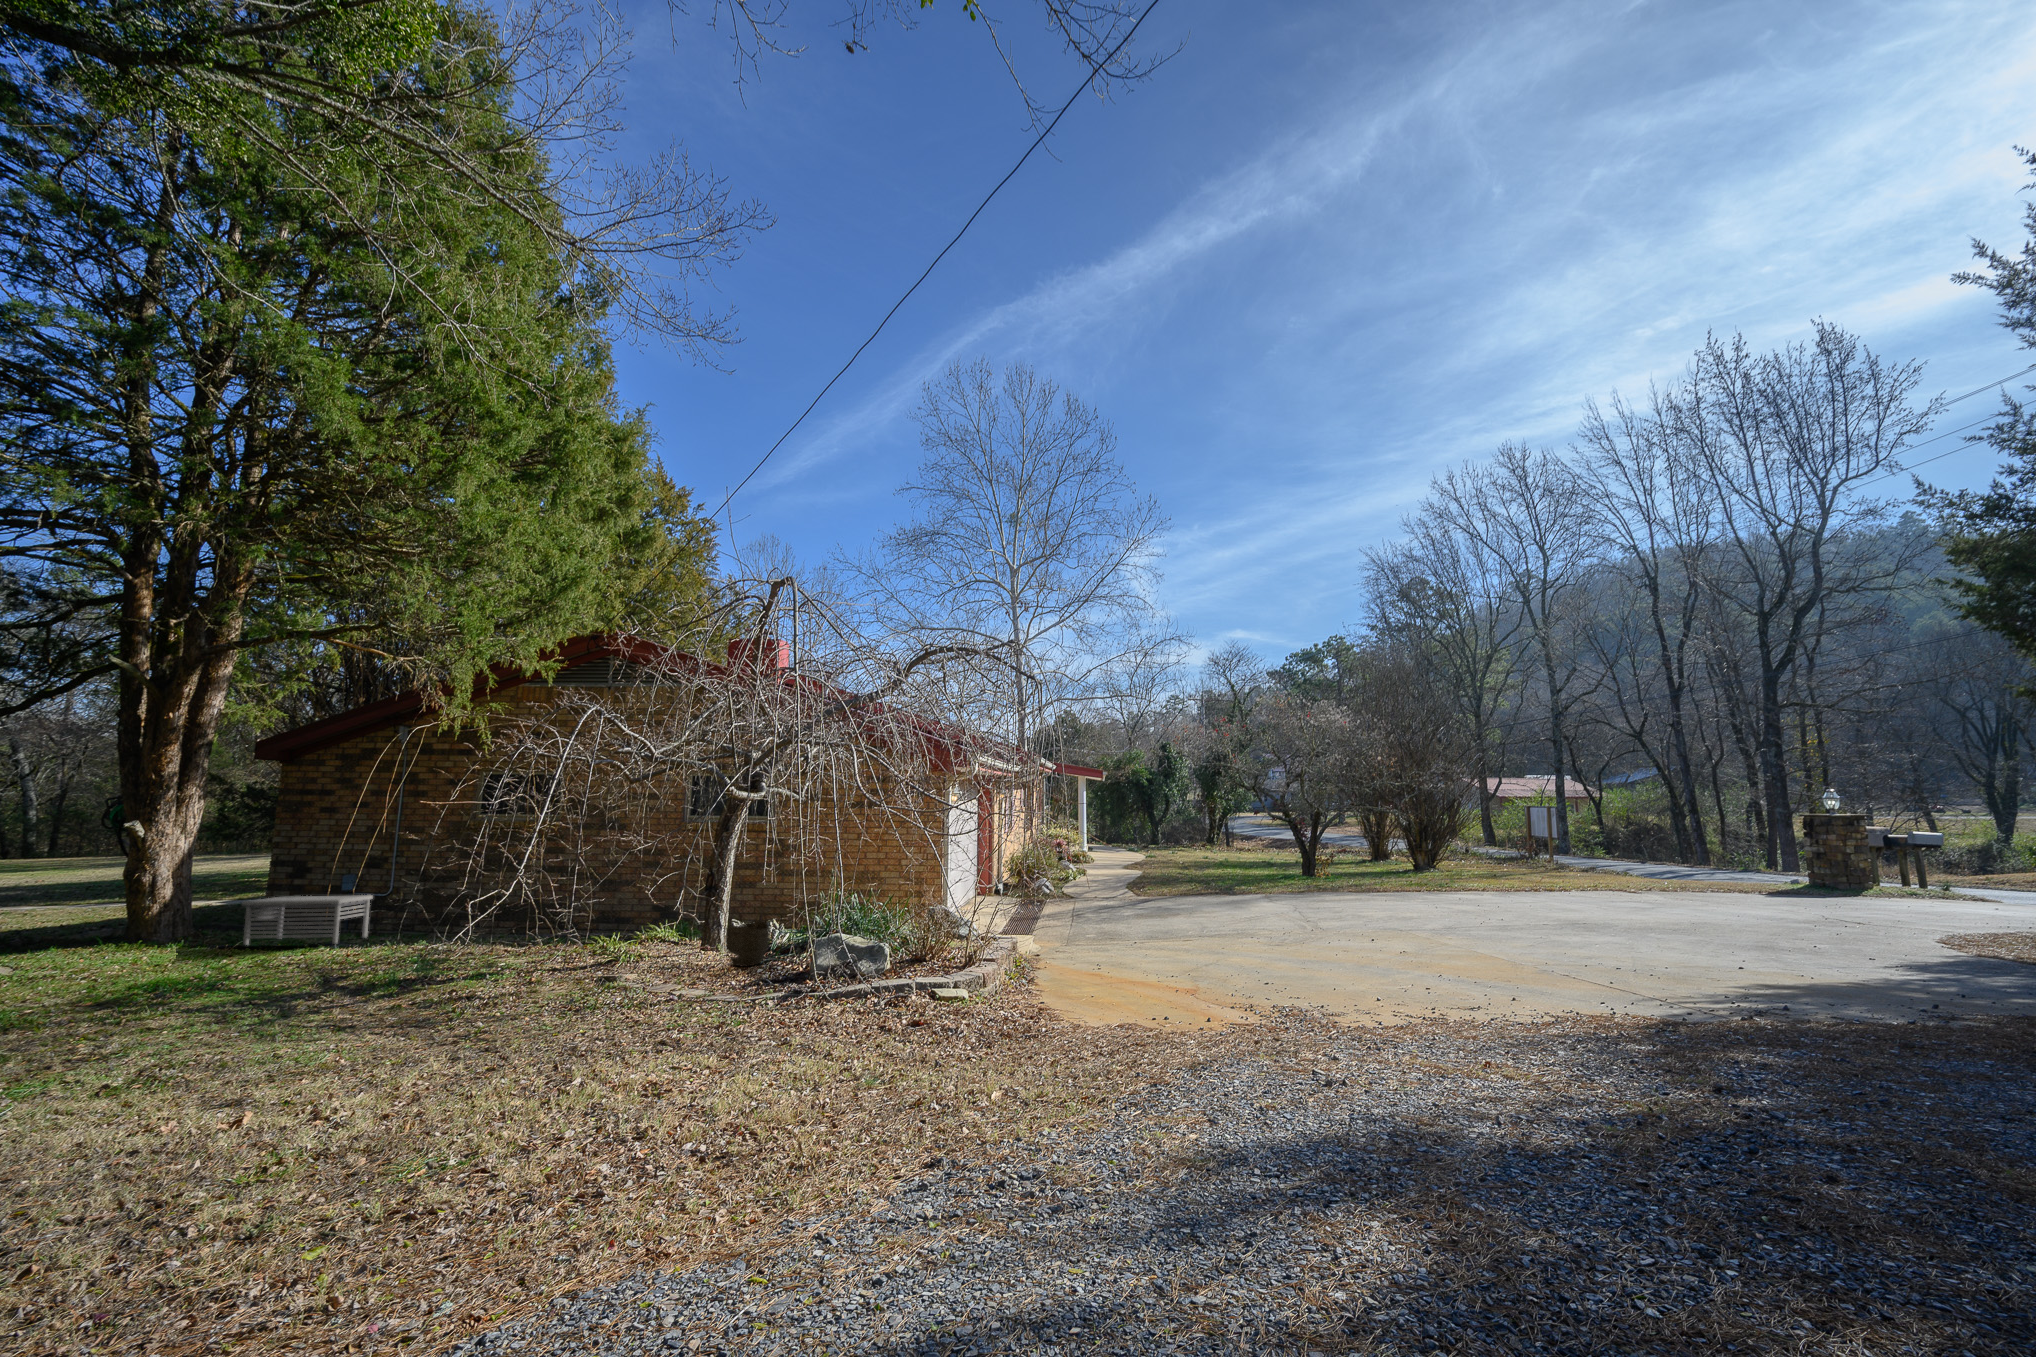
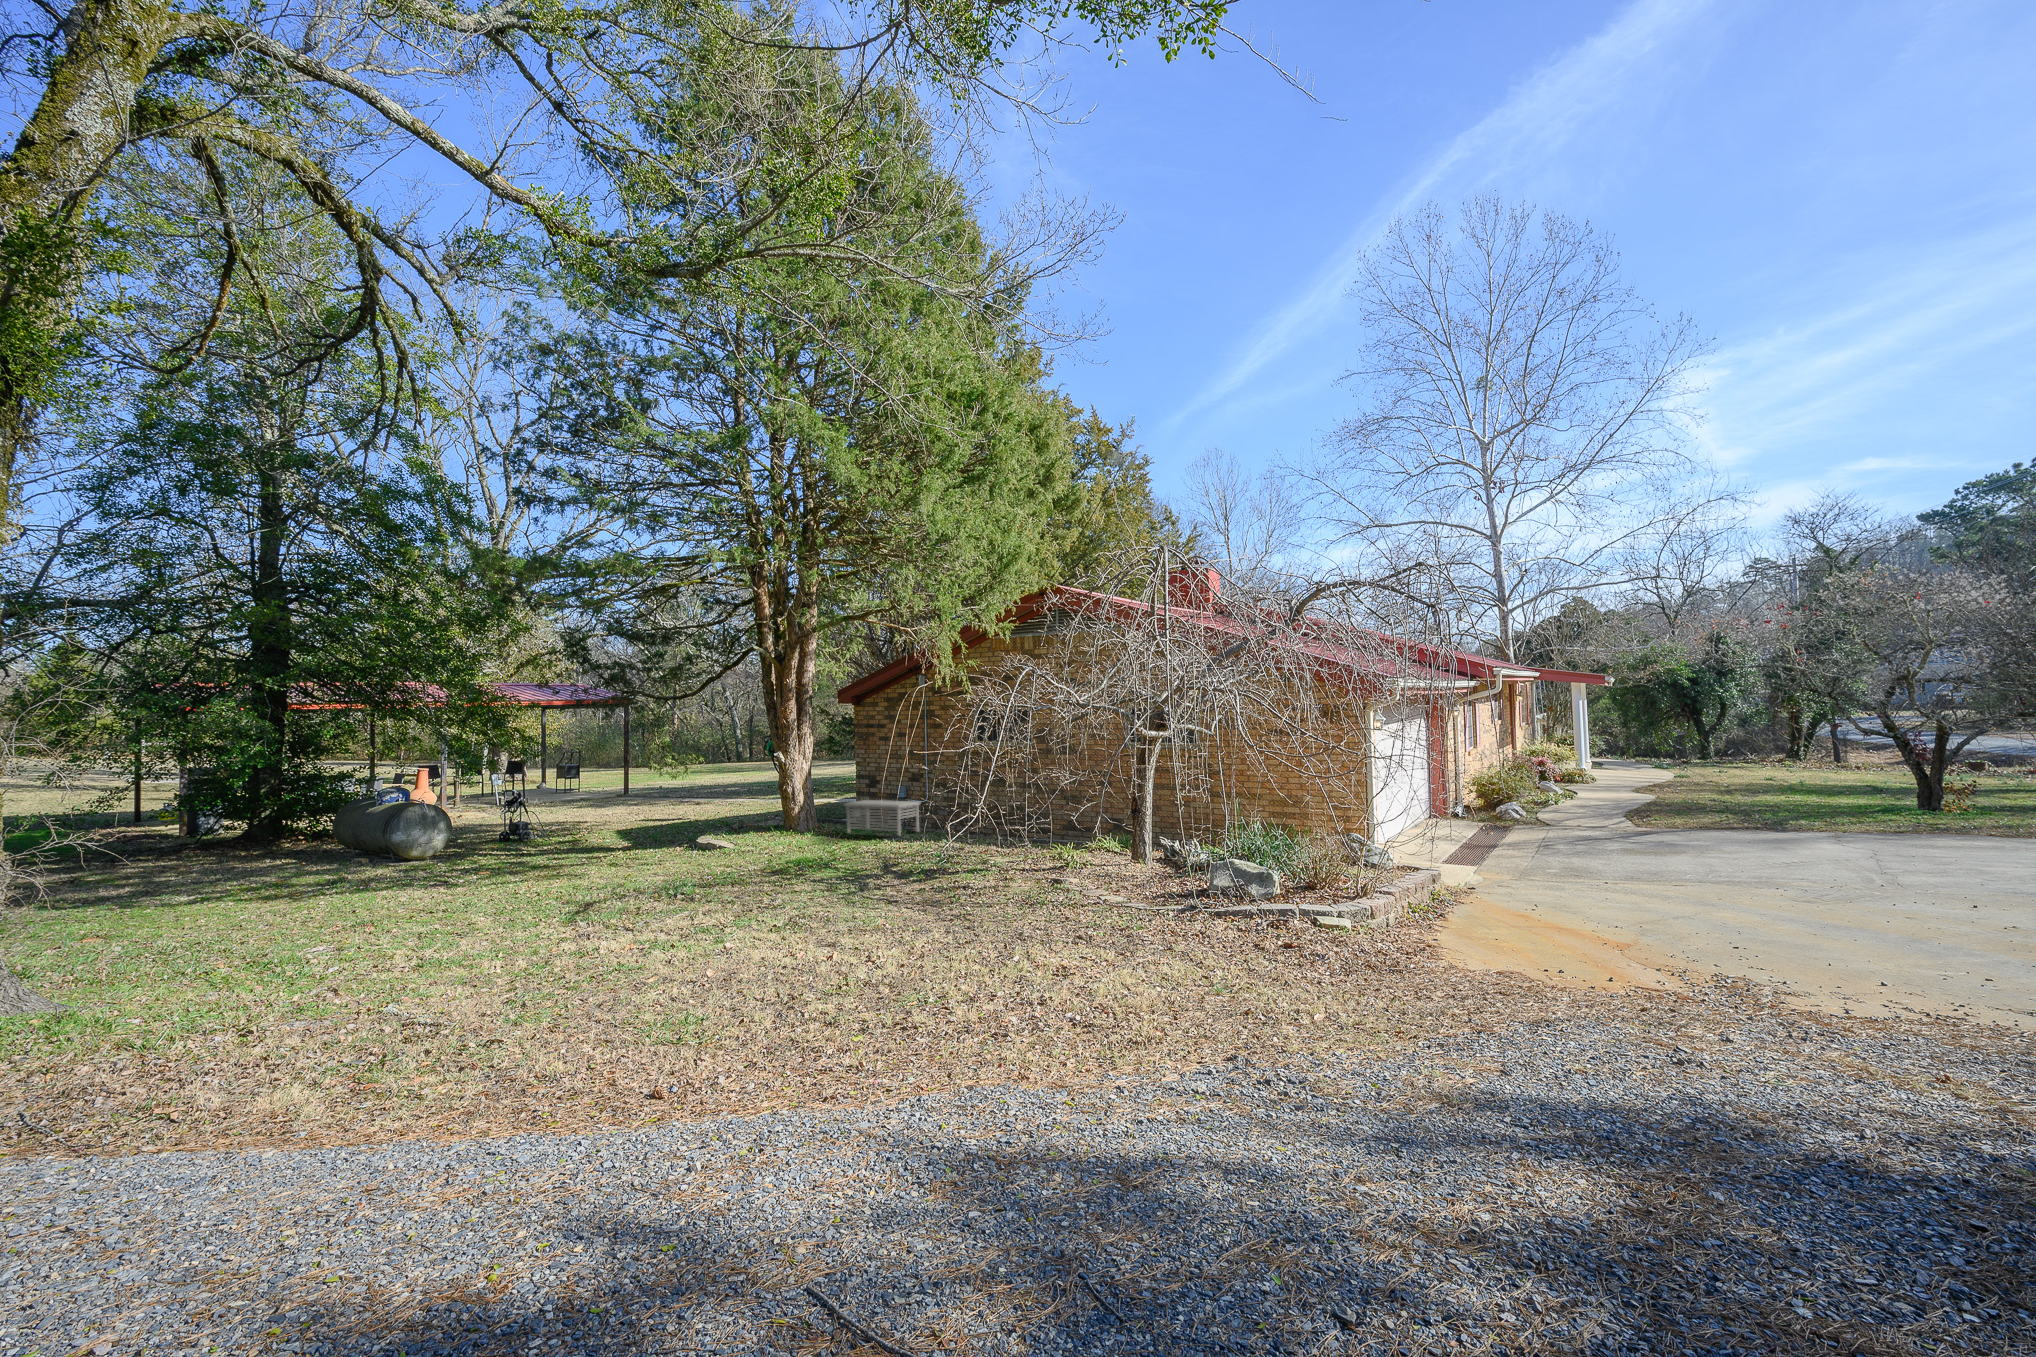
woven basket: present [726,912,770,966] -> none [1155,832,1191,879]

